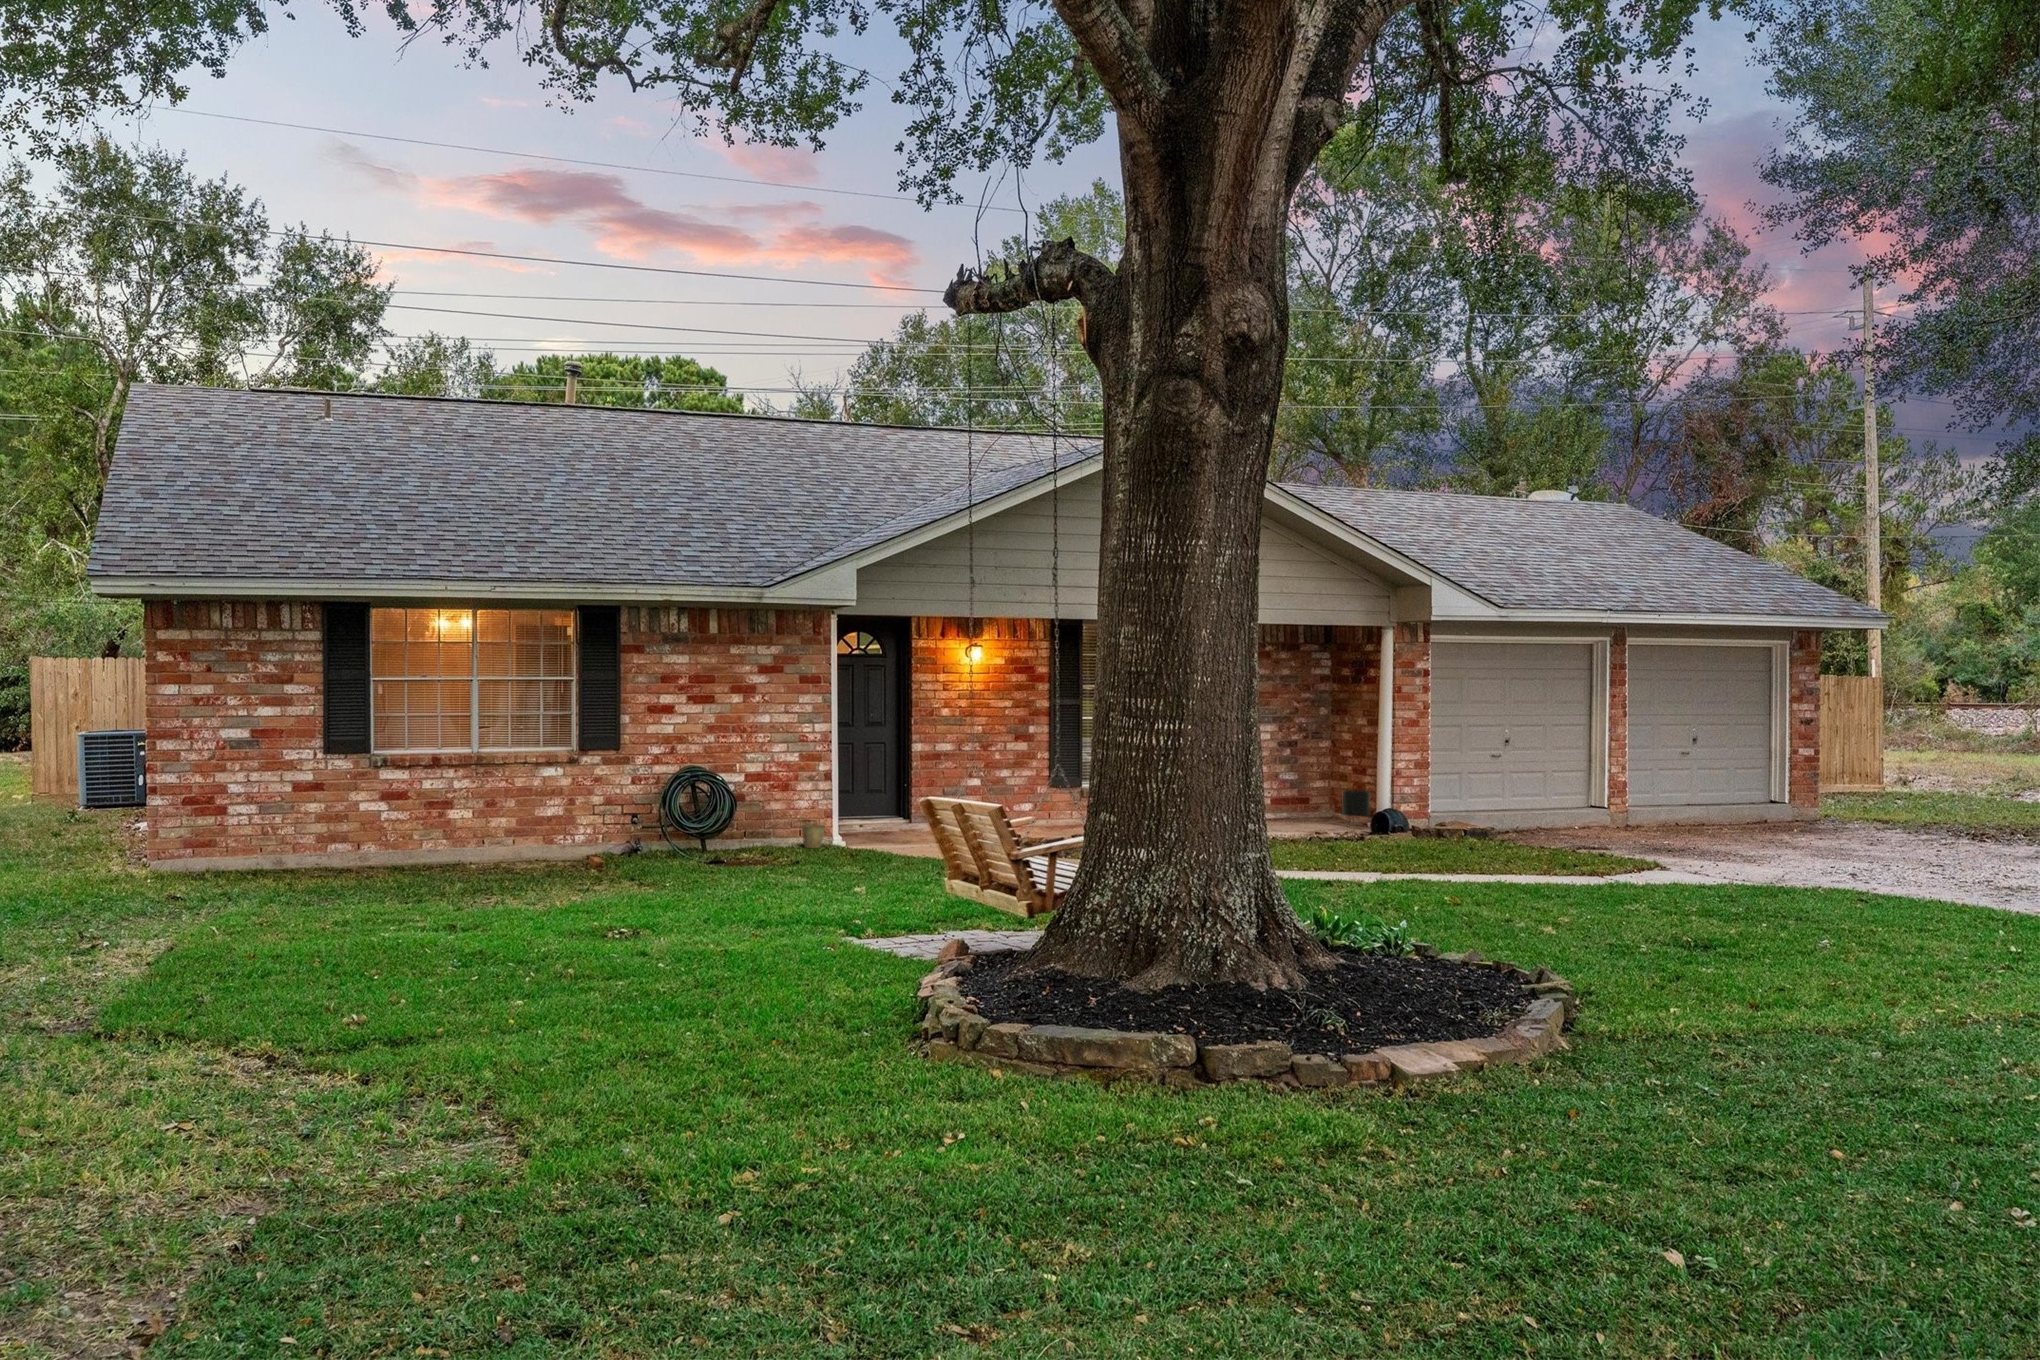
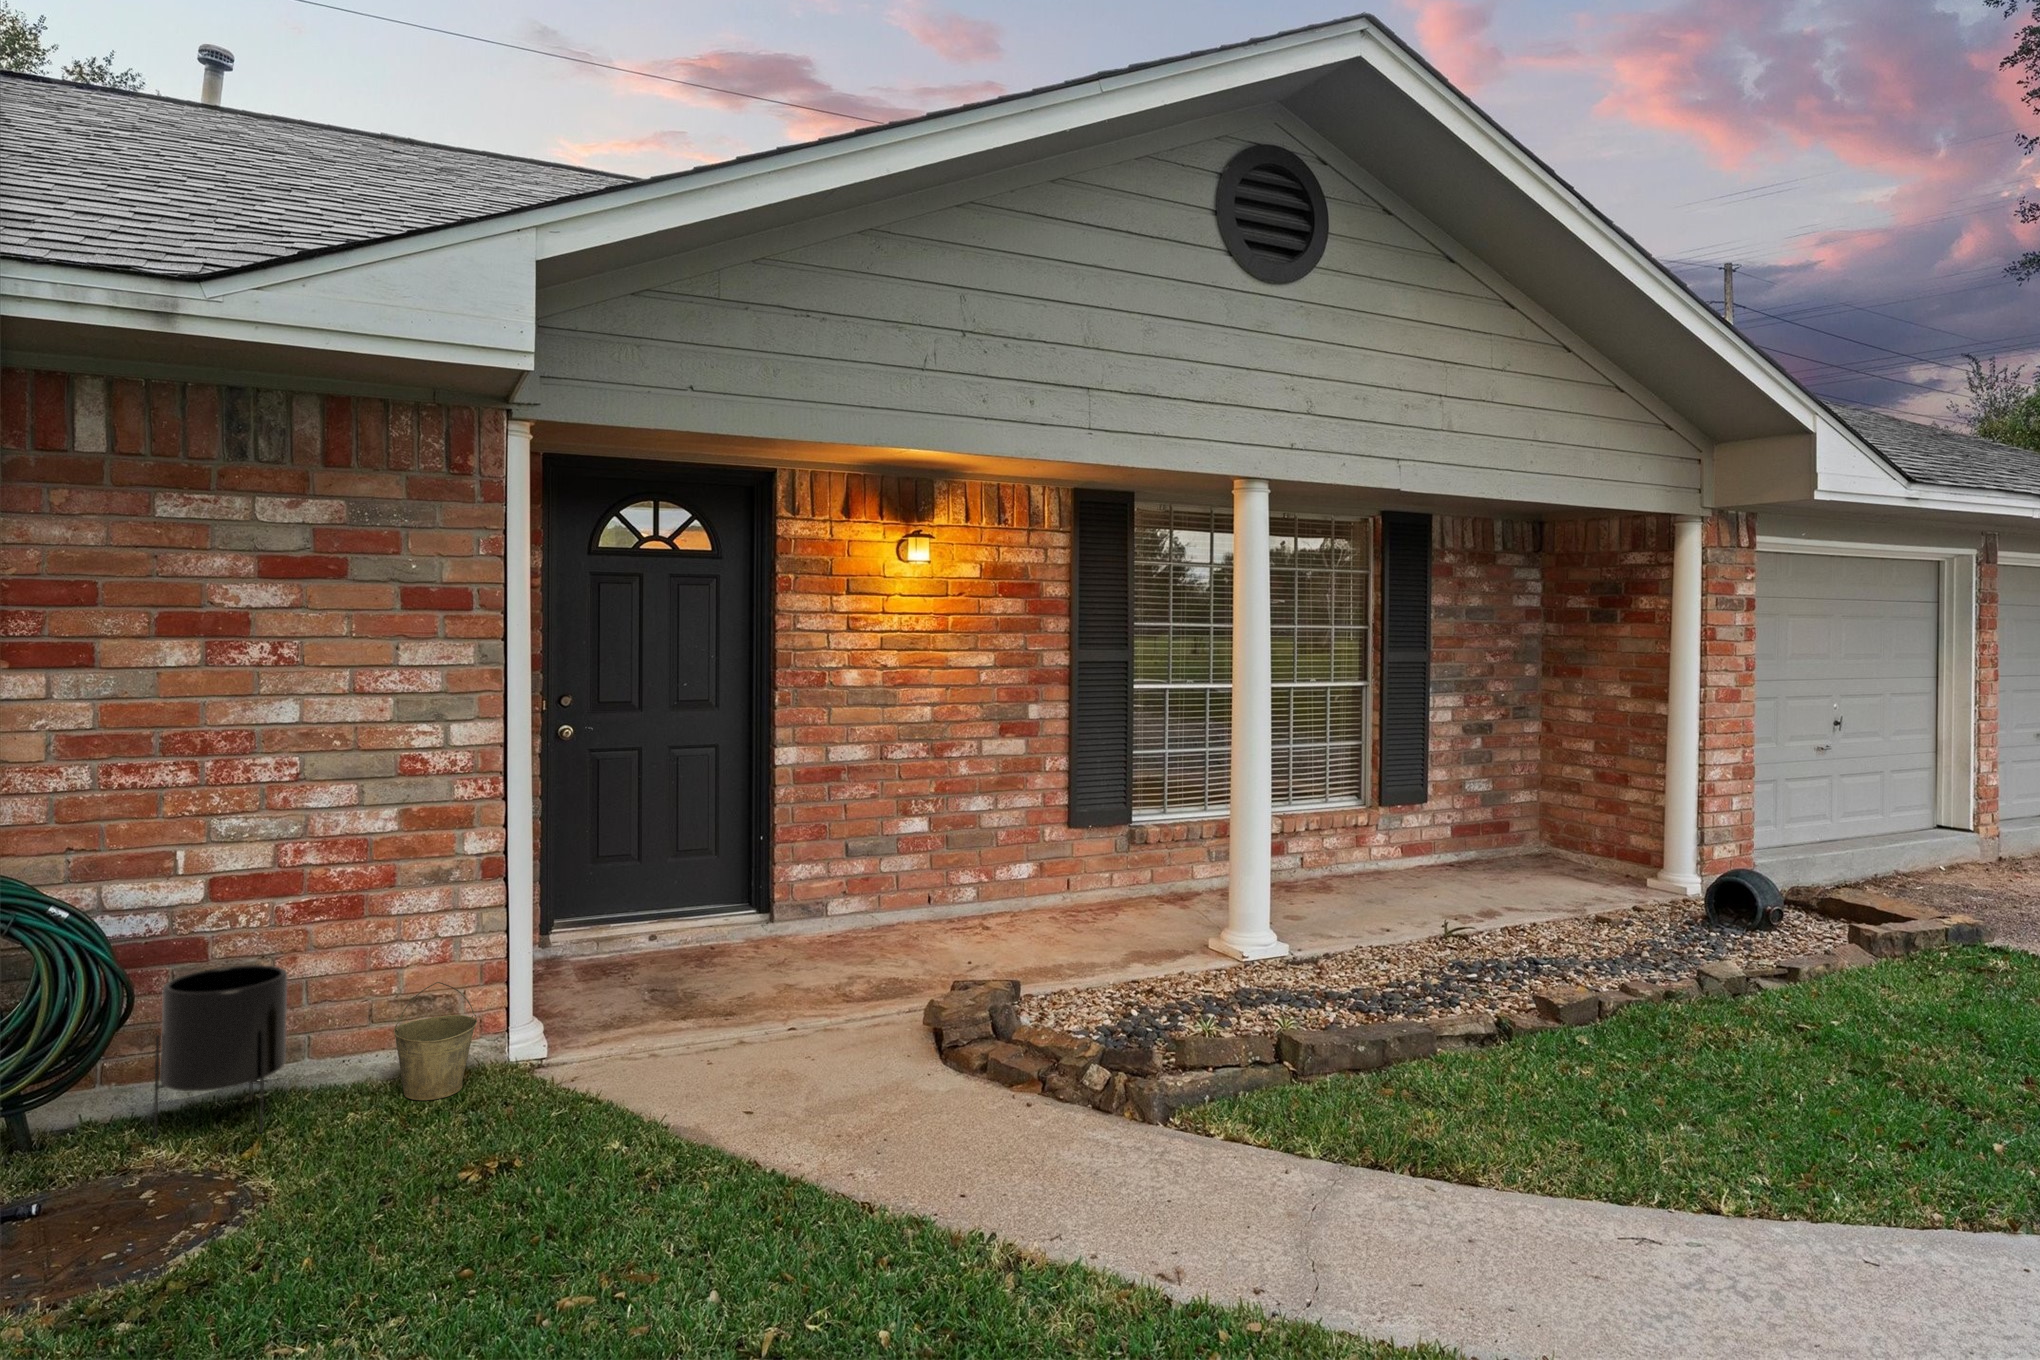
planter: present [1342,790,1370,817] -> present [154,965,287,1138]

